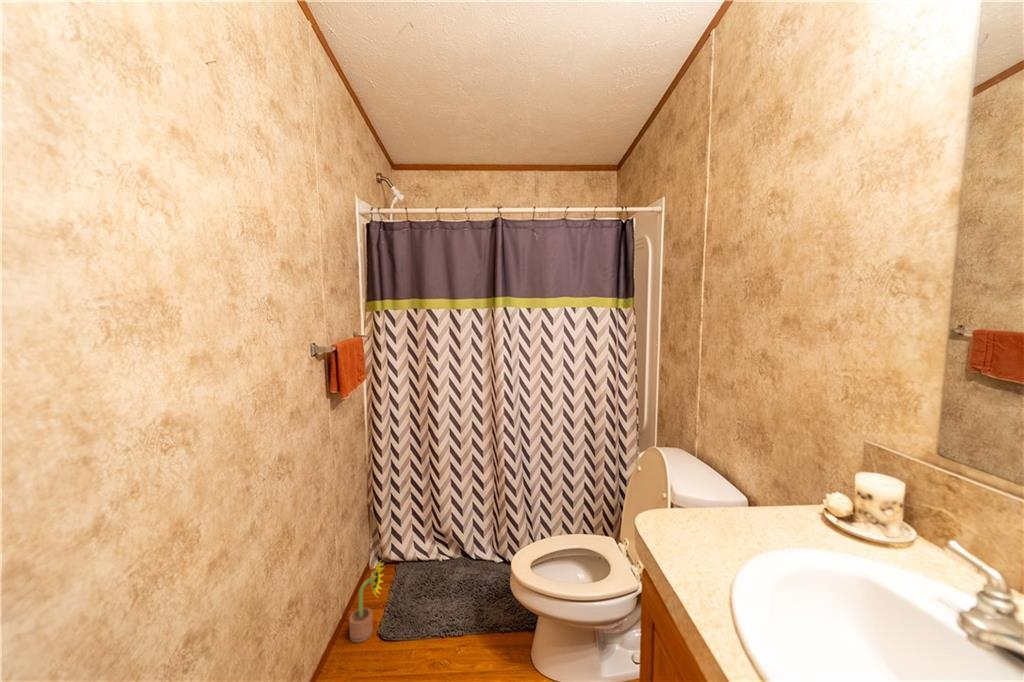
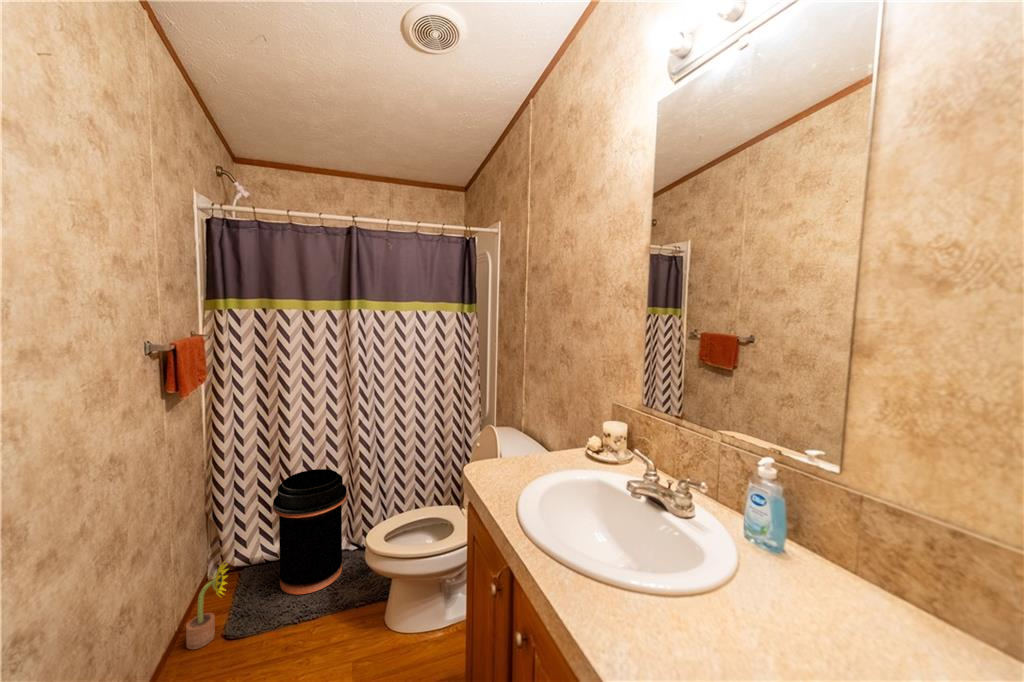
trash can: none [423,474,491,605] -> present [273,469,347,594]

